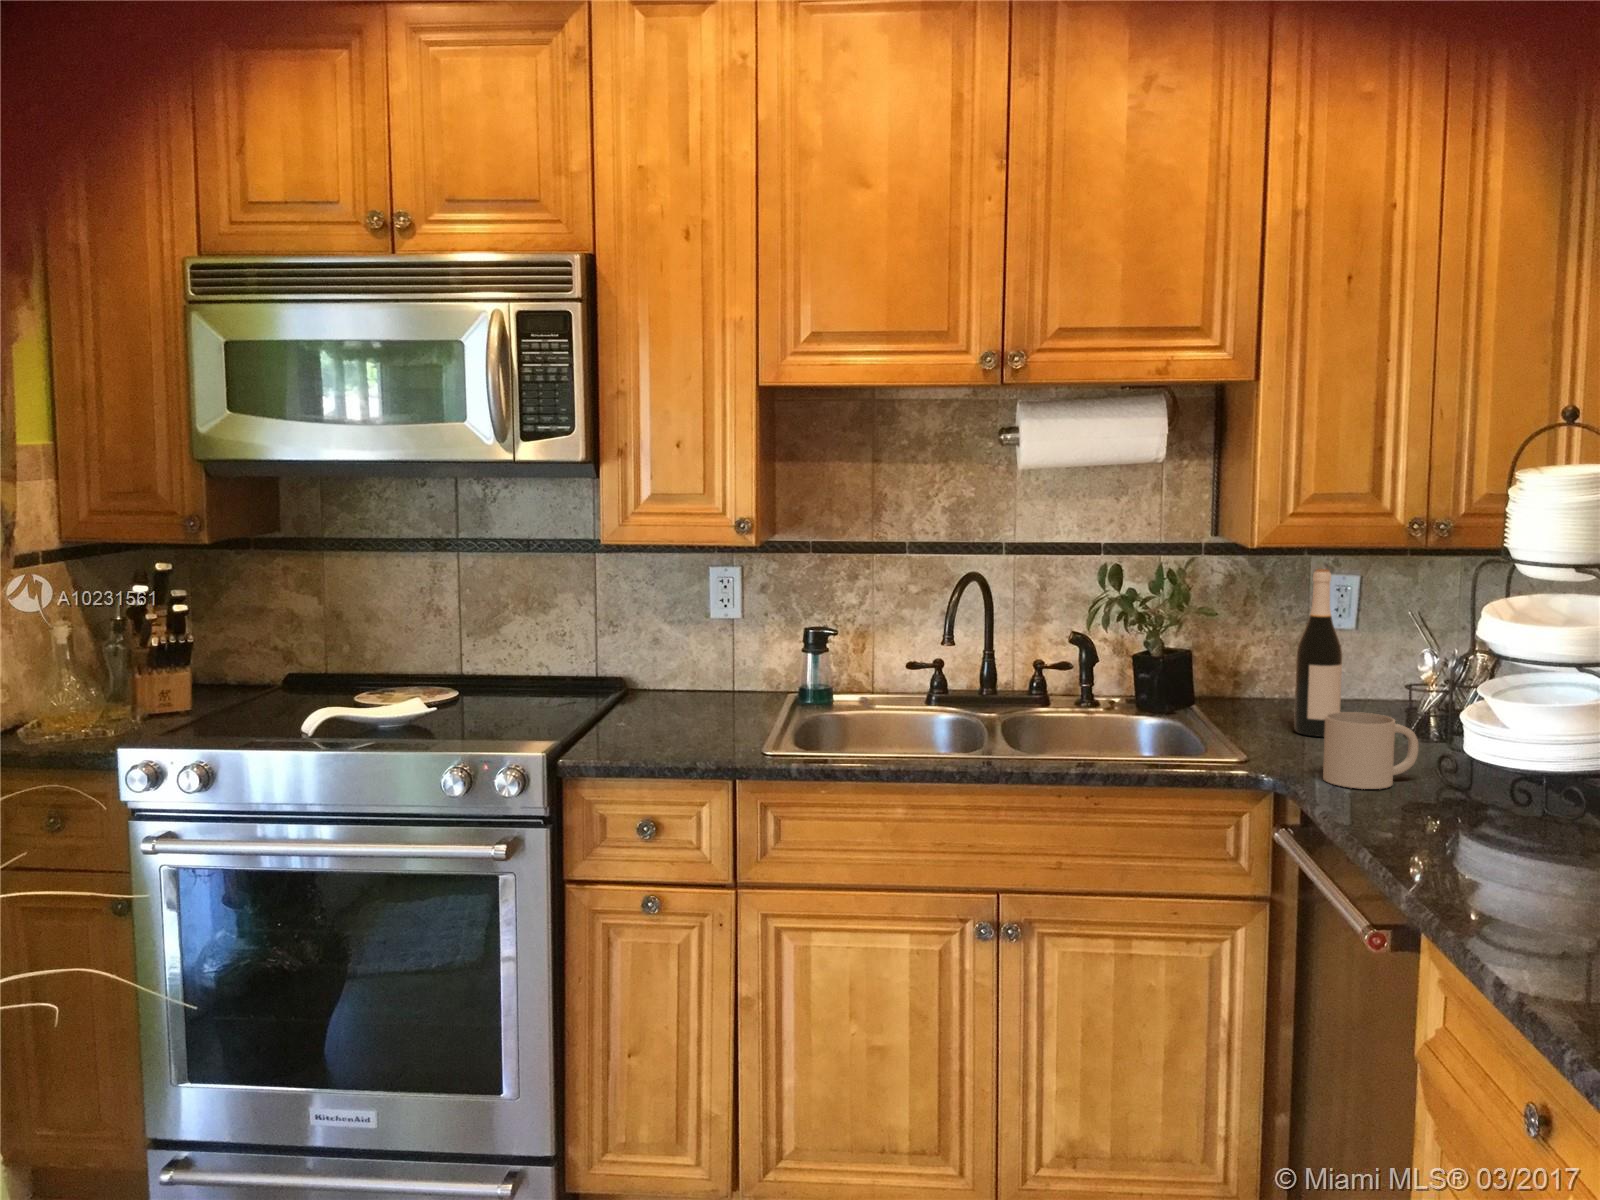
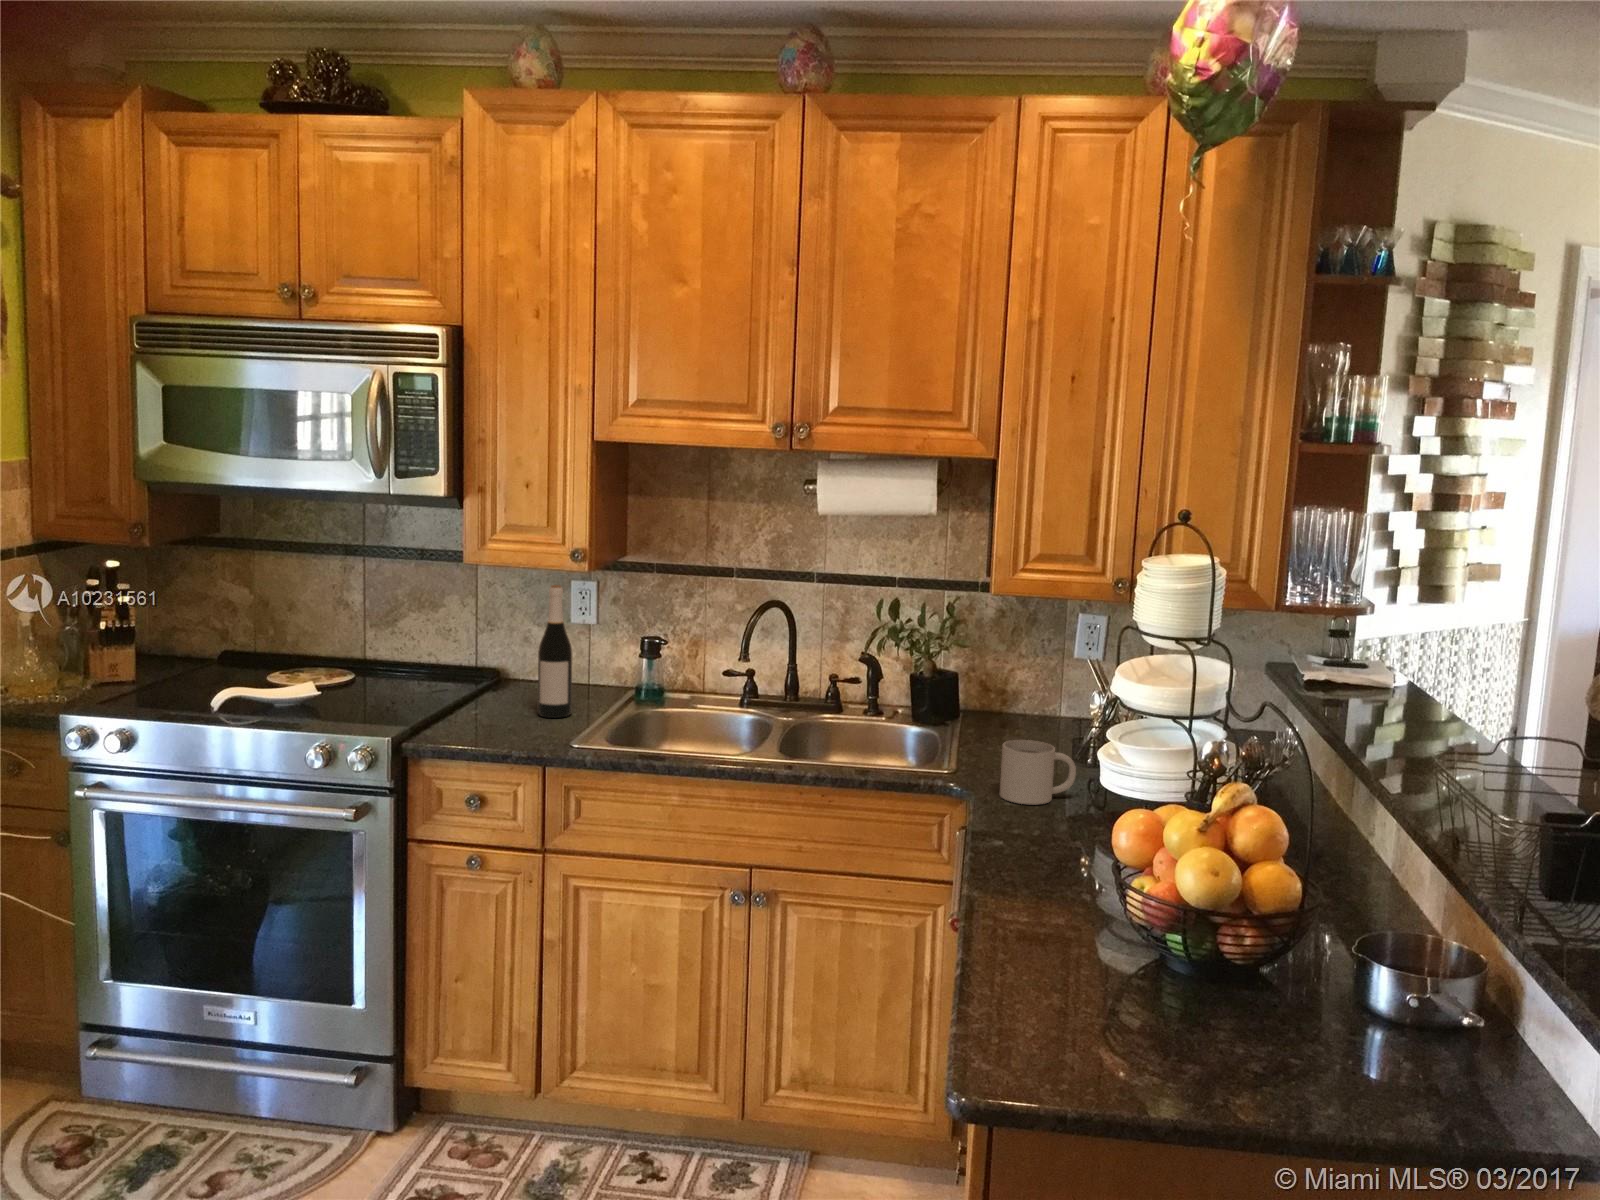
wine bottle: present [1294,569,1342,737] -> present [538,585,572,718]

